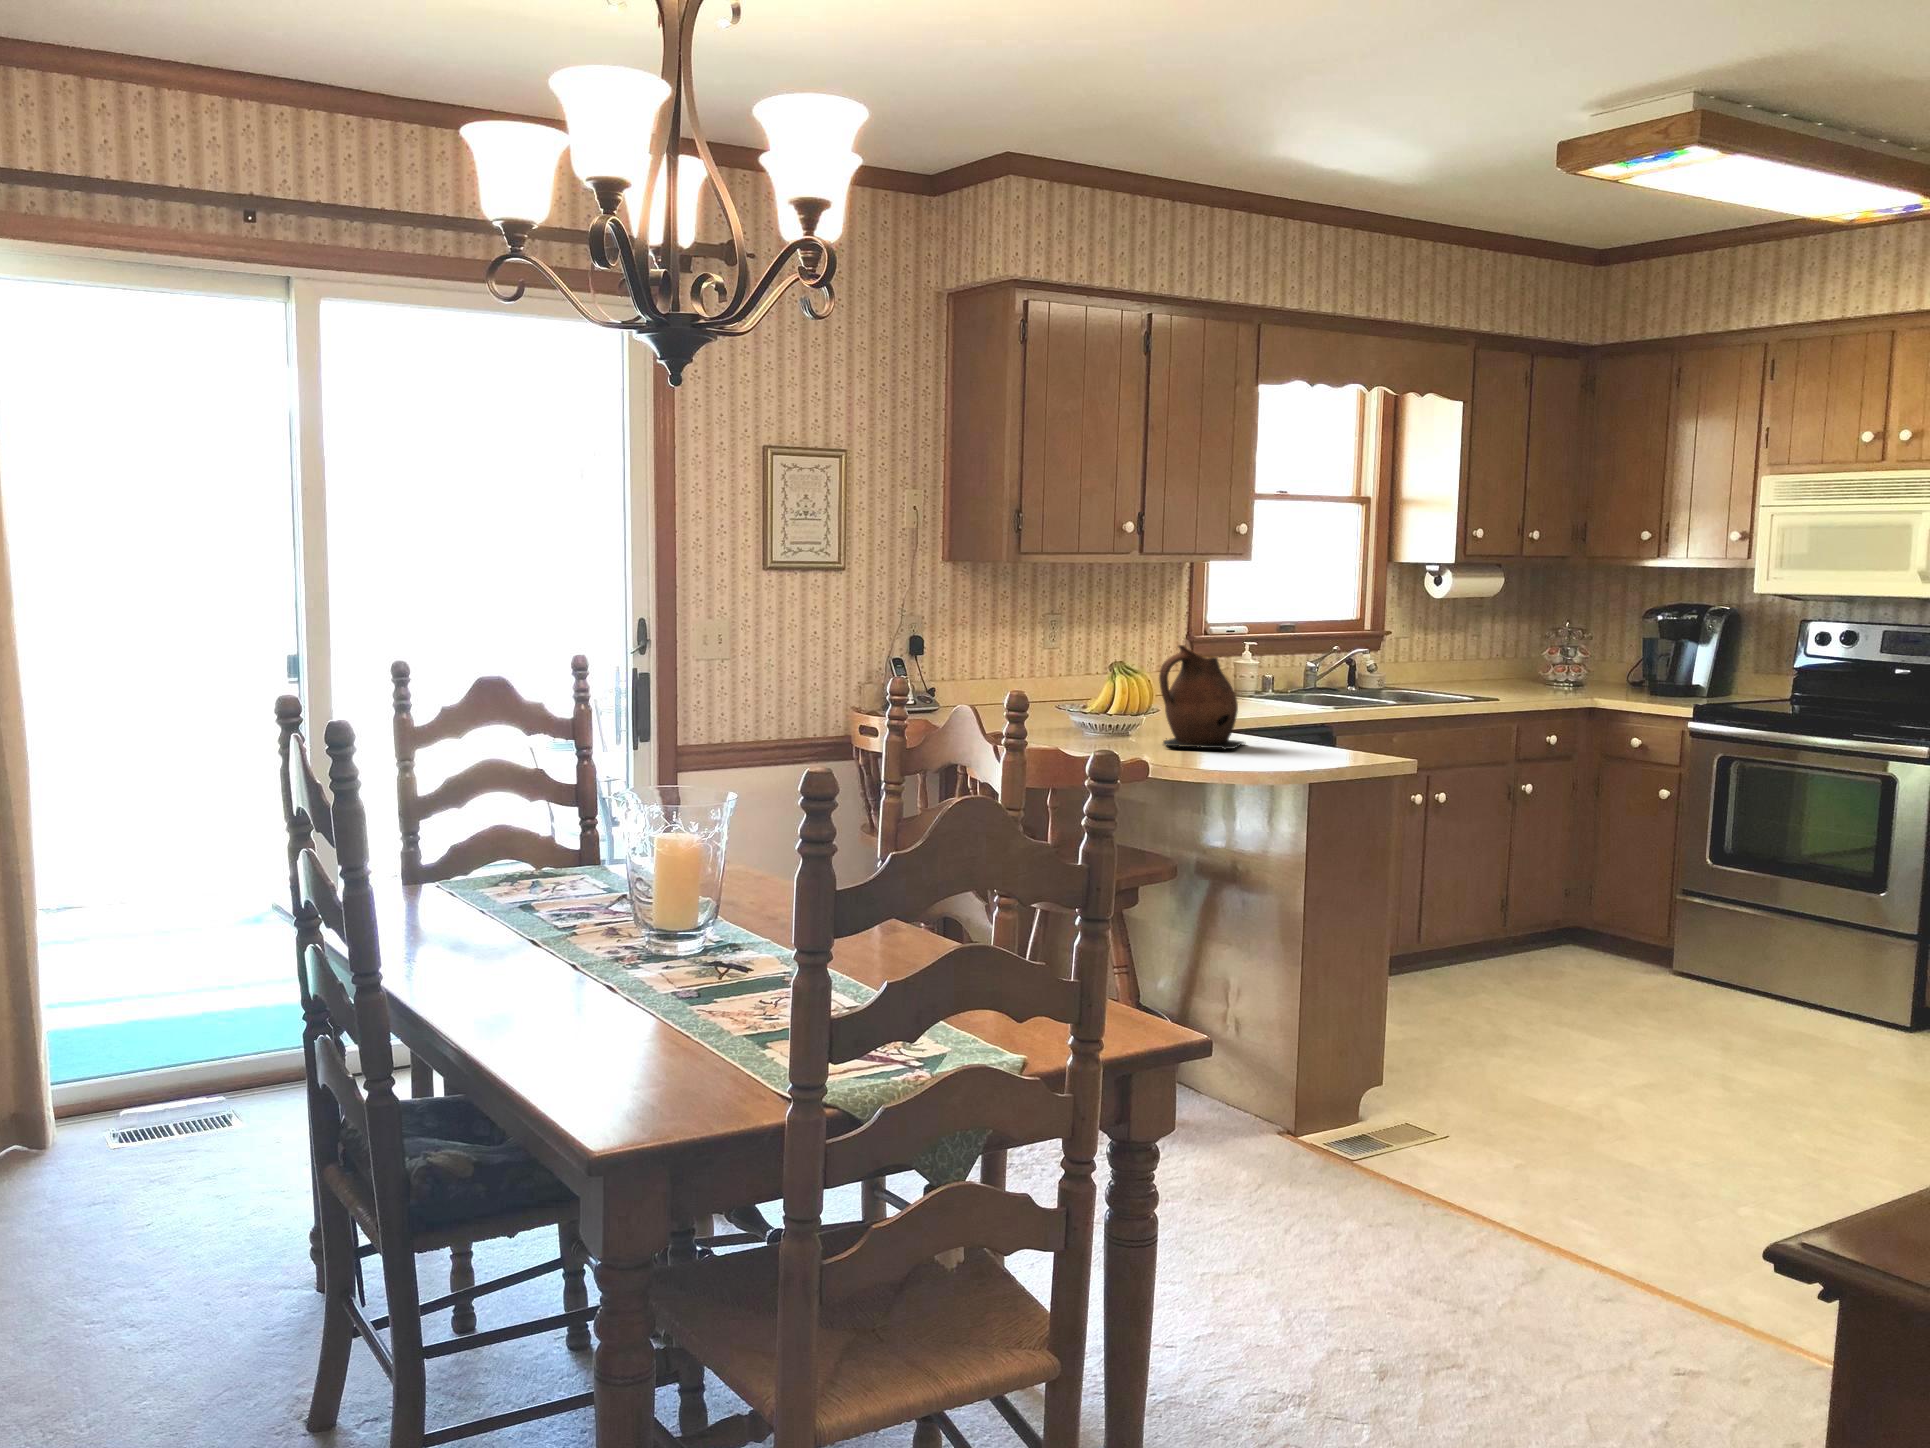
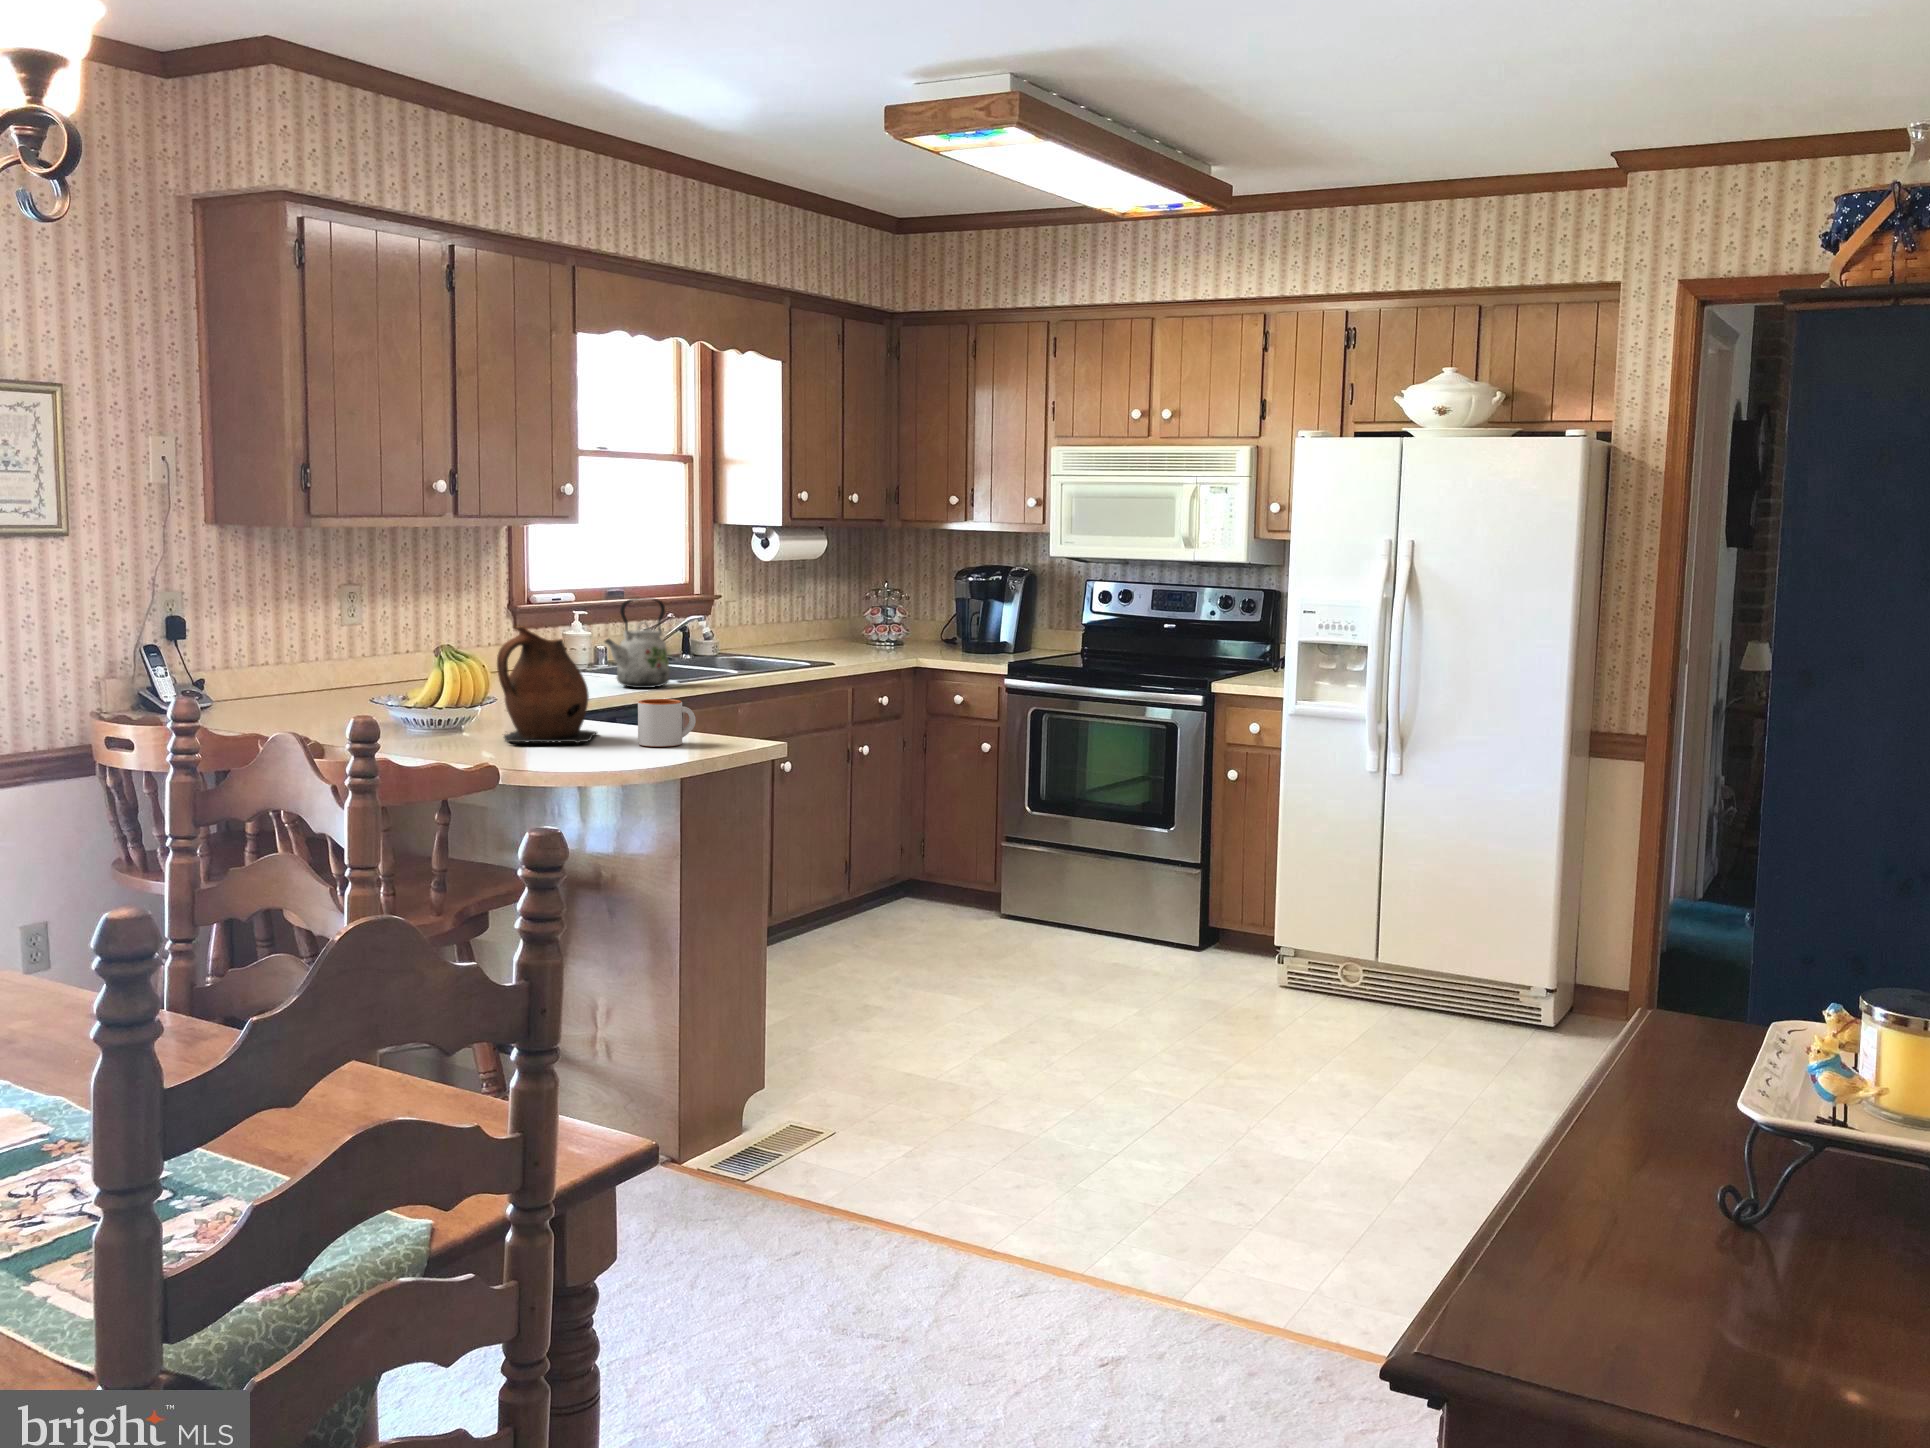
kettle: none [1267,629,1328,712] -> present [605,598,670,688]
mug: none [1278,713,1332,756] -> present [638,699,696,747]

